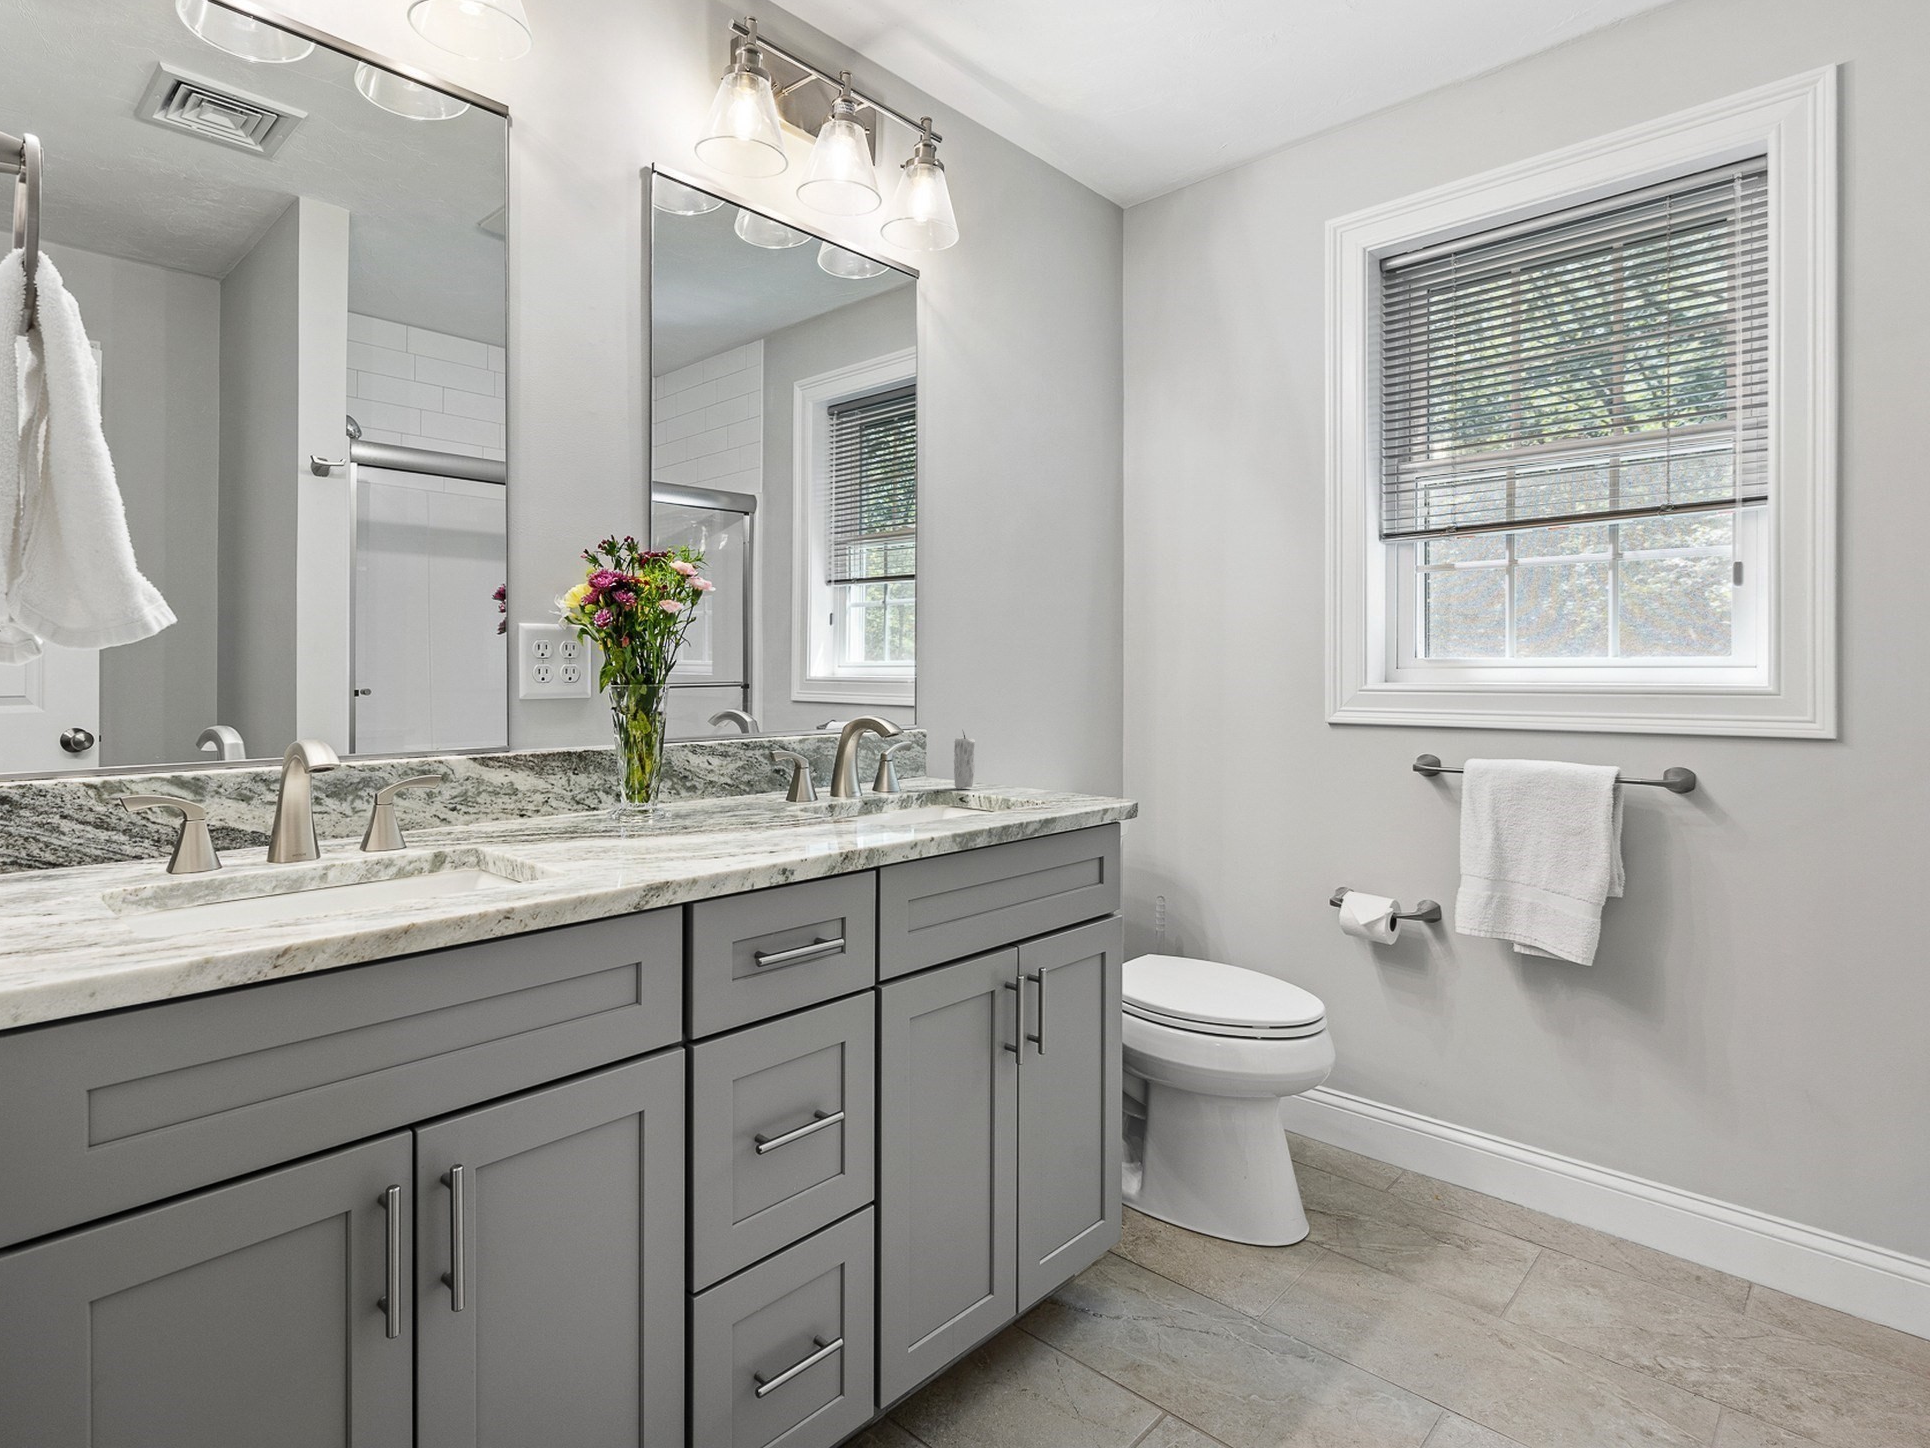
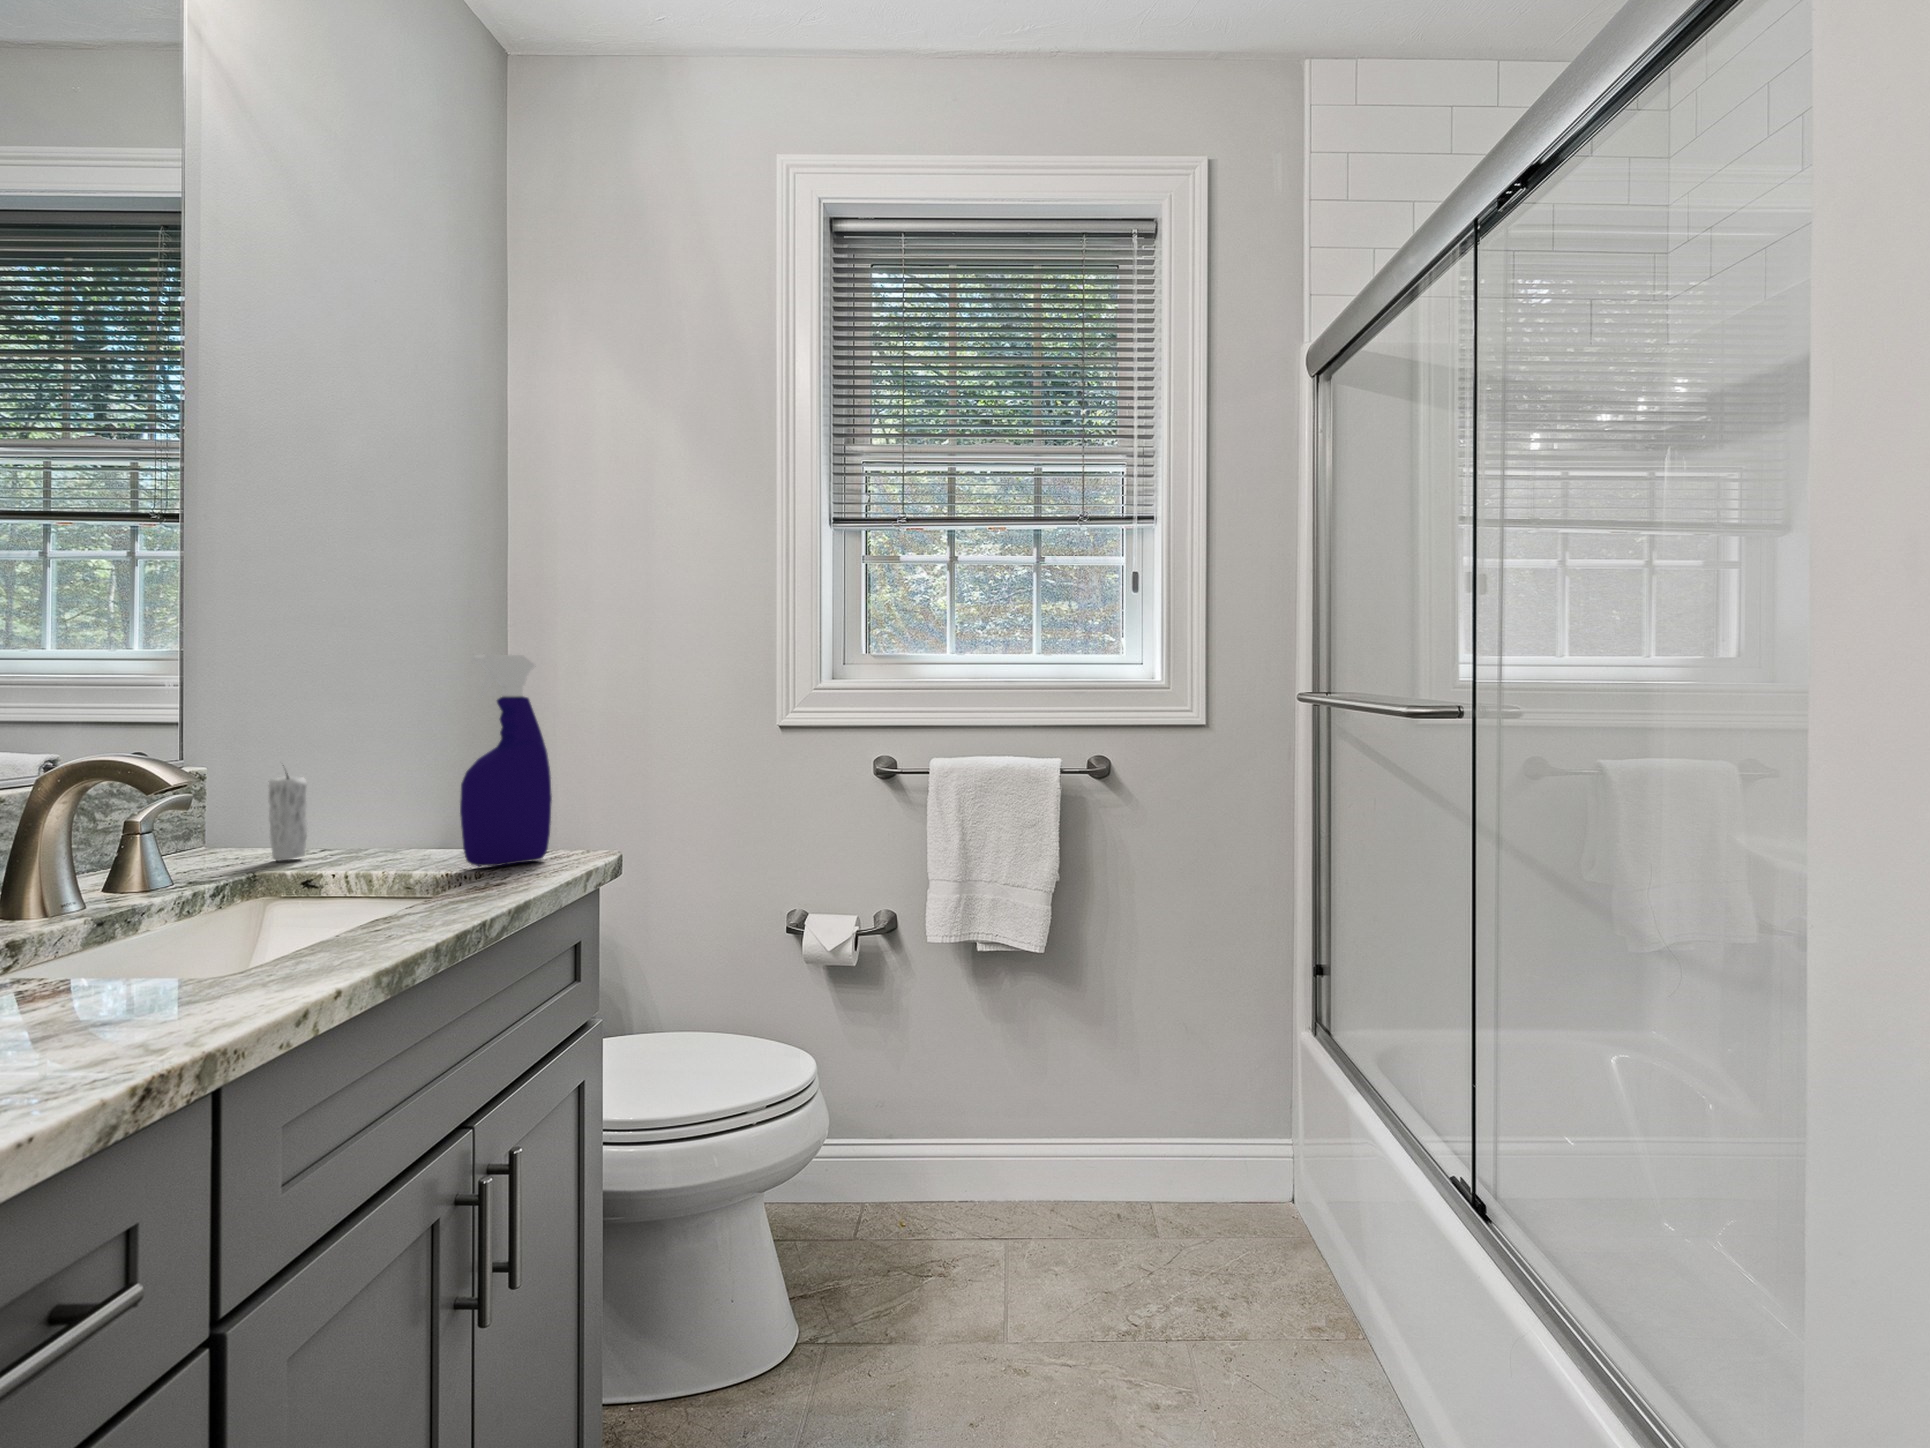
spray bottle: none [1046,666,1105,803] -> present [460,654,552,866]

